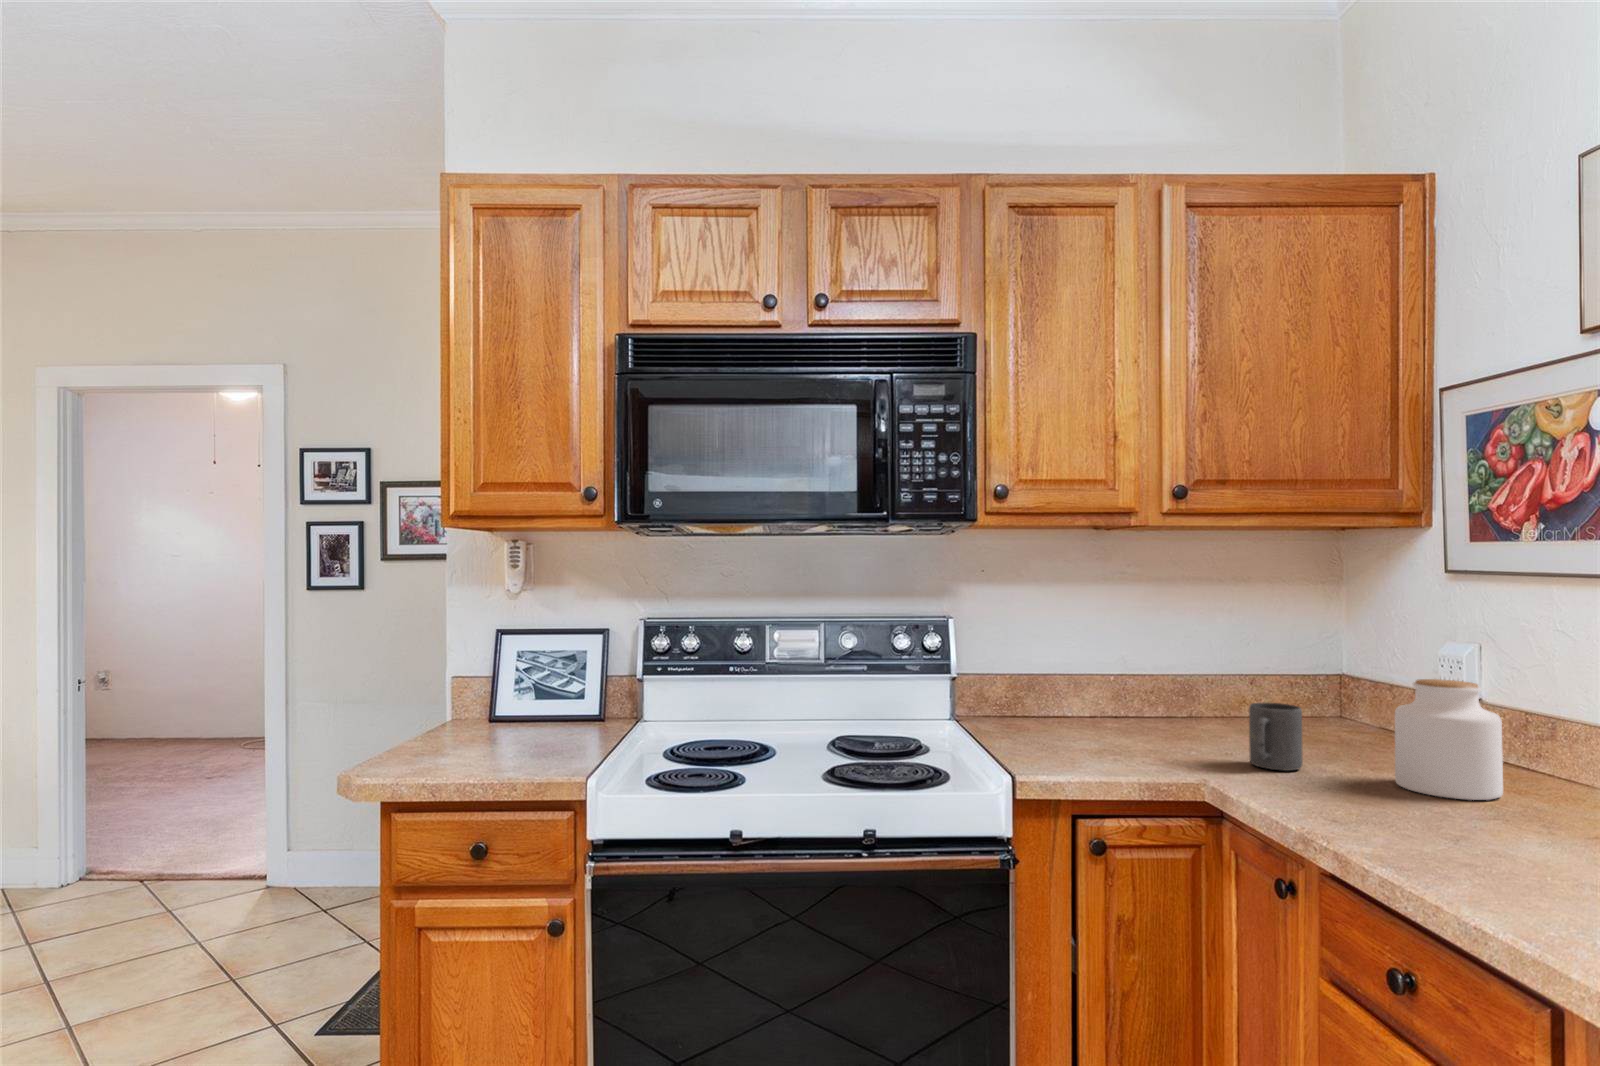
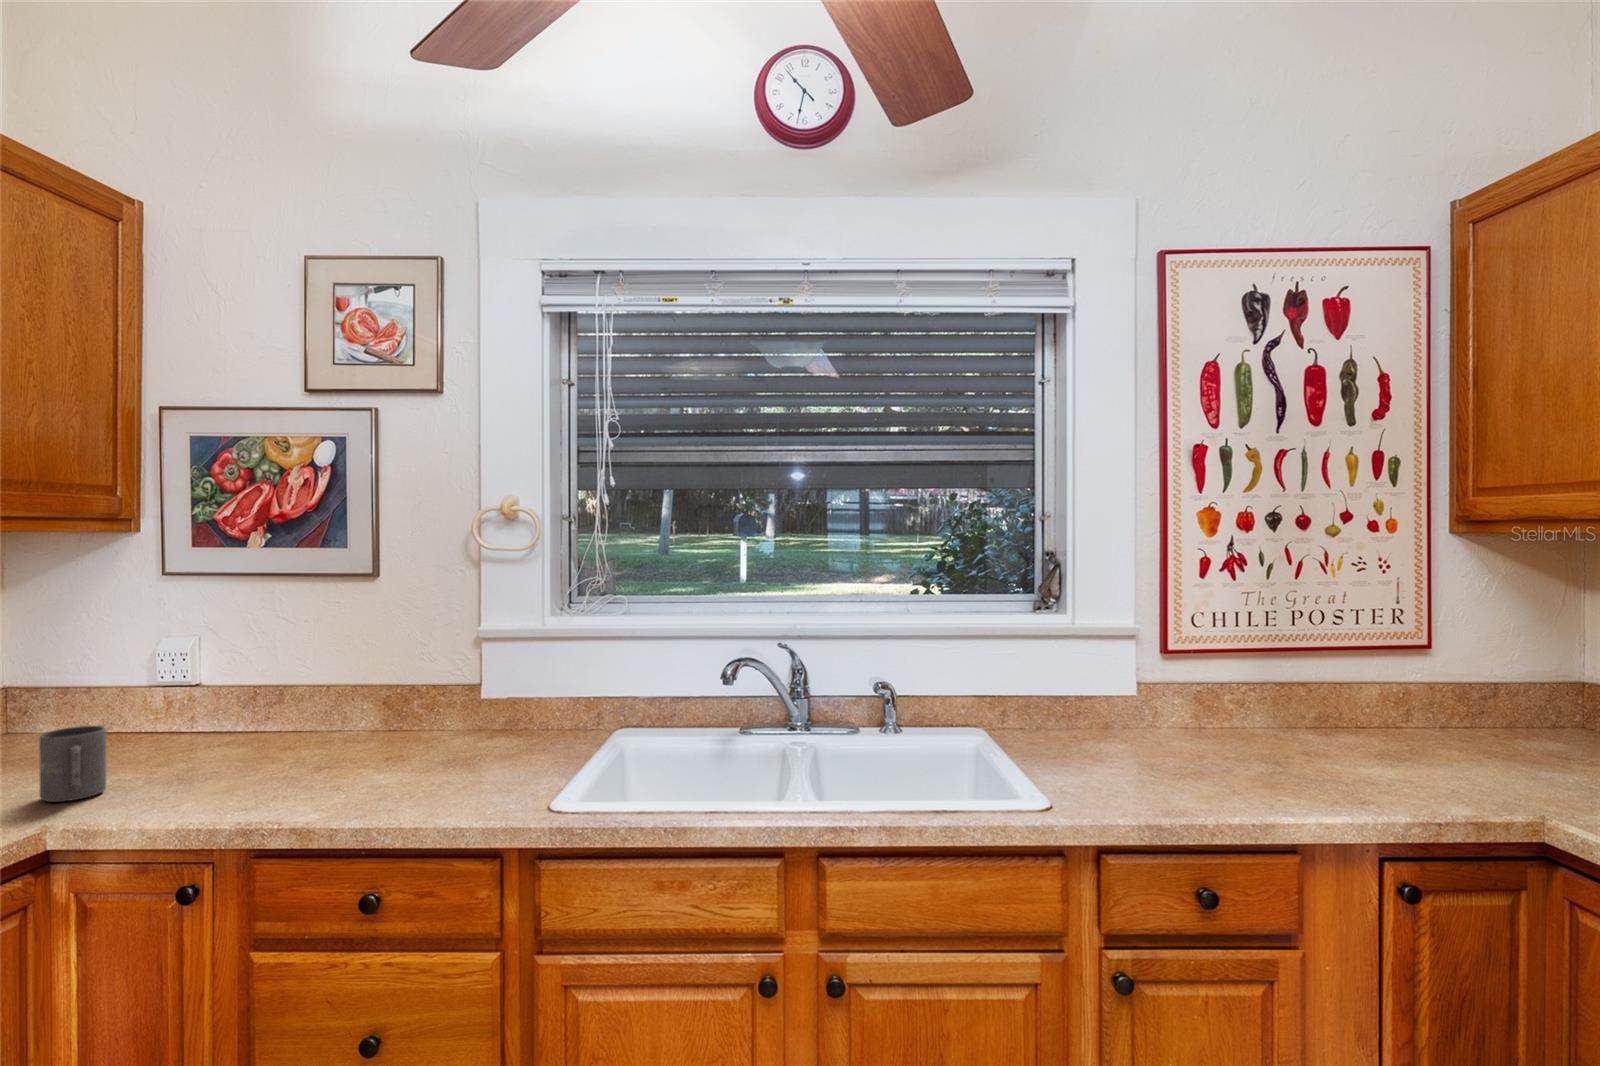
jar: present [1395,679,1503,800] -> none [199,669,289,773]

